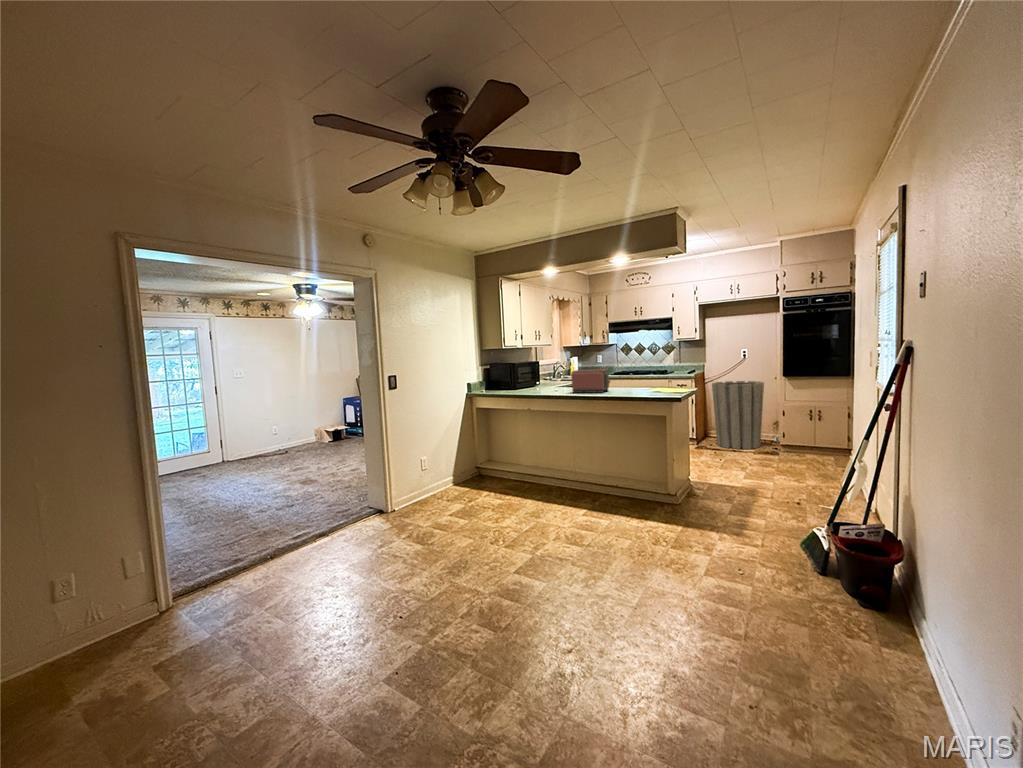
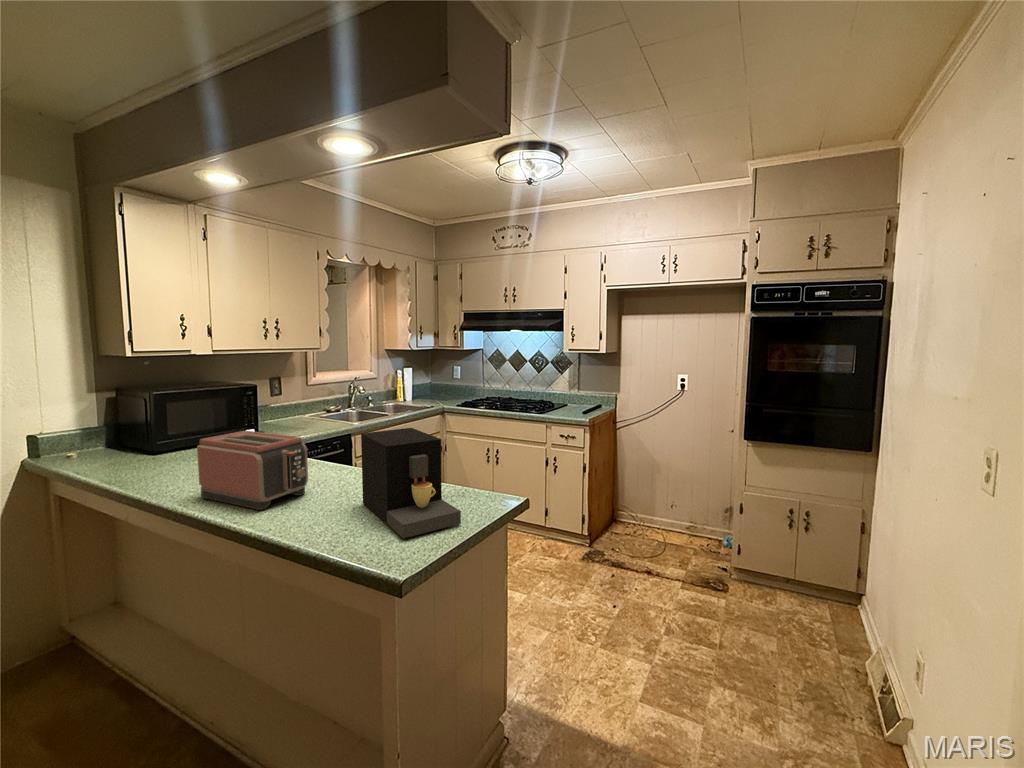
coffee maker: none [635,363,680,392] -> present [361,428,461,538]
trash can: present [712,381,764,449] -> none [620,430,709,564]

